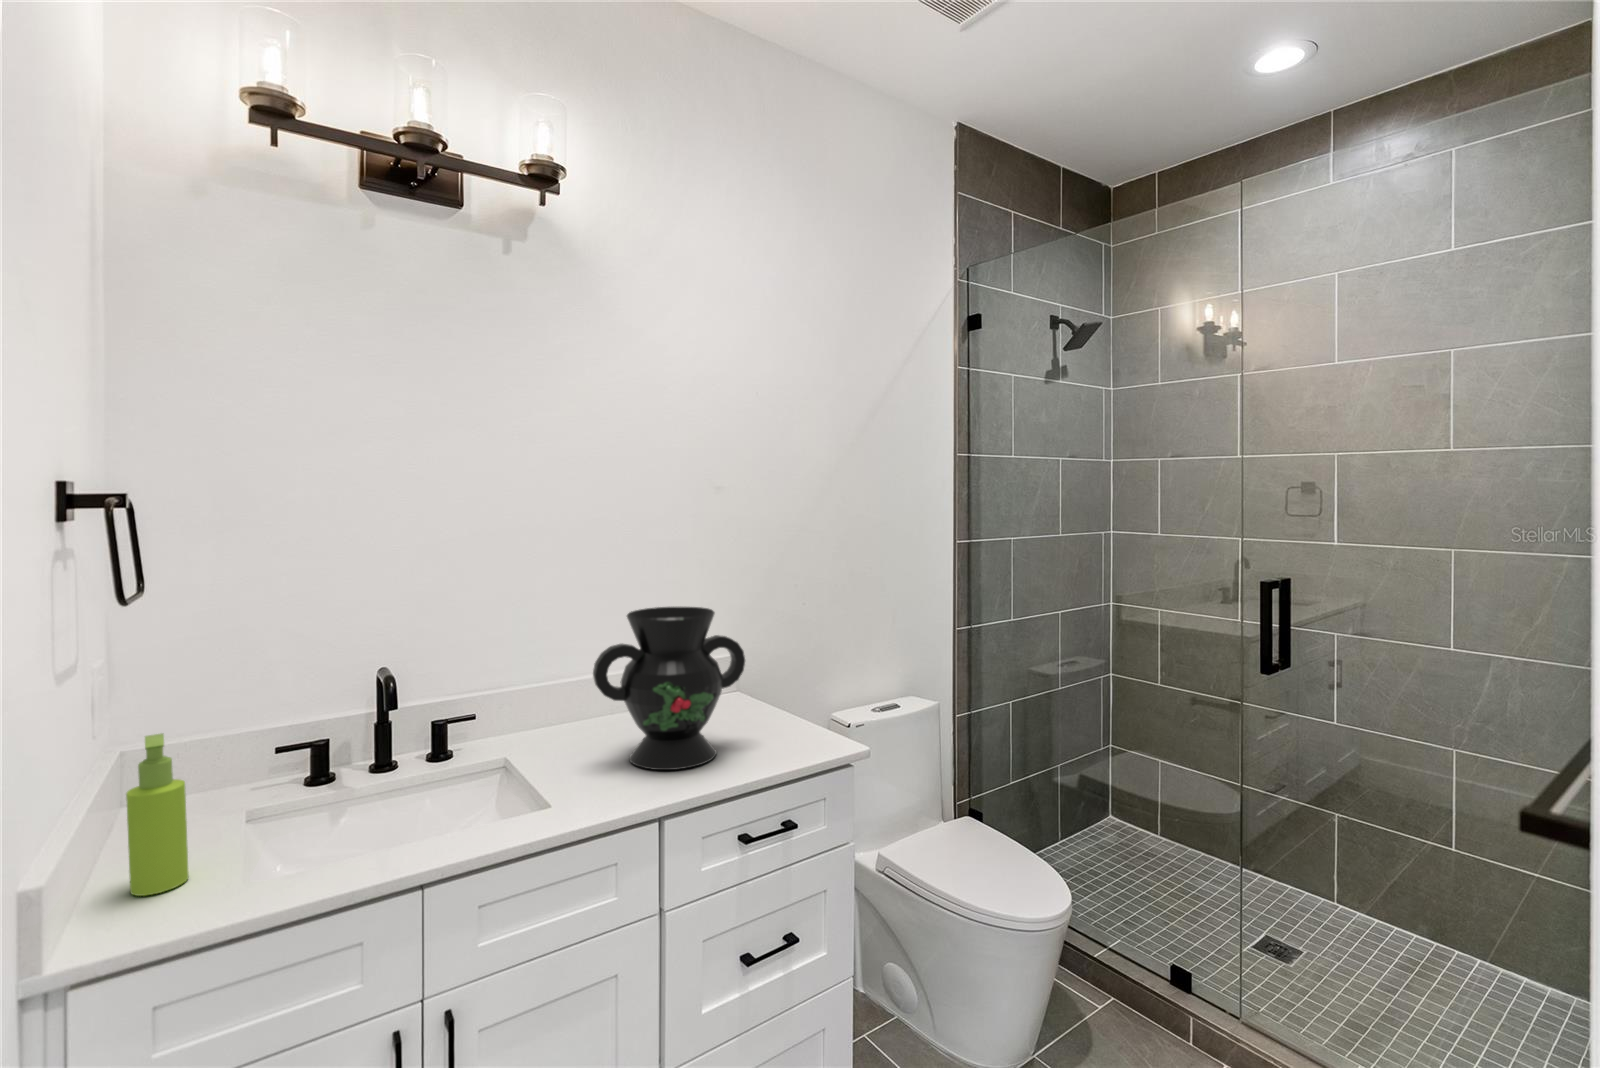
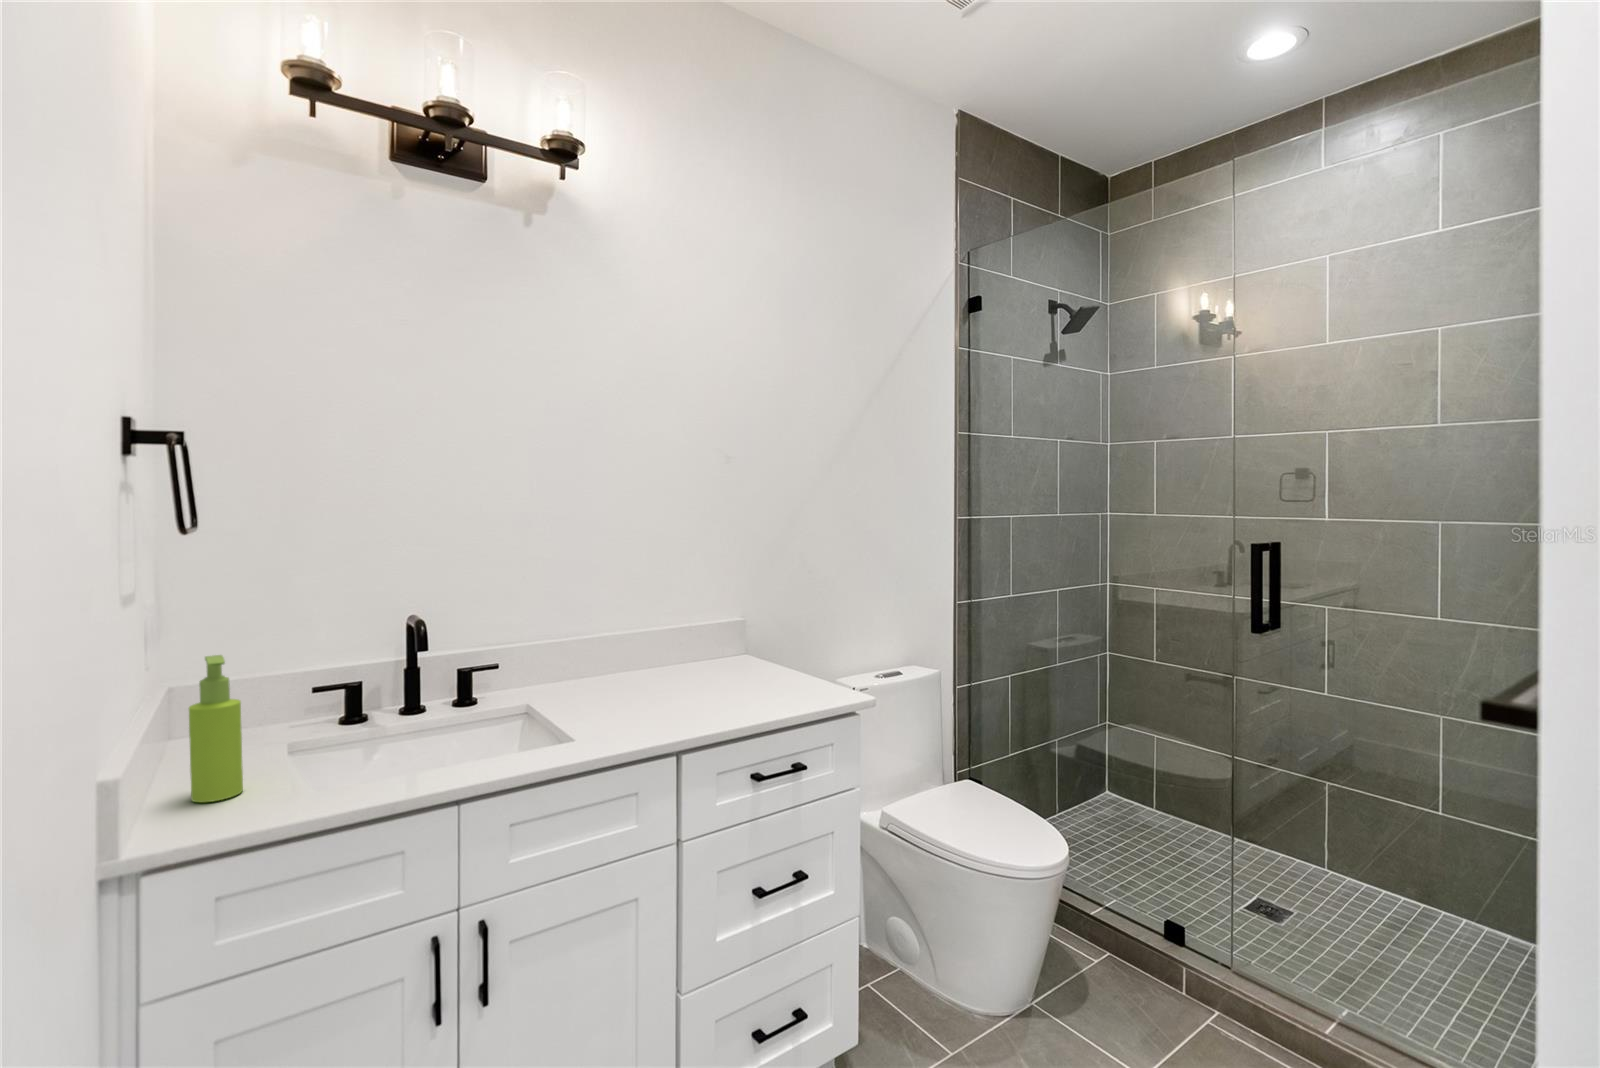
decorative vase: present [593,607,745,770] -> none [611,563,756,713]

